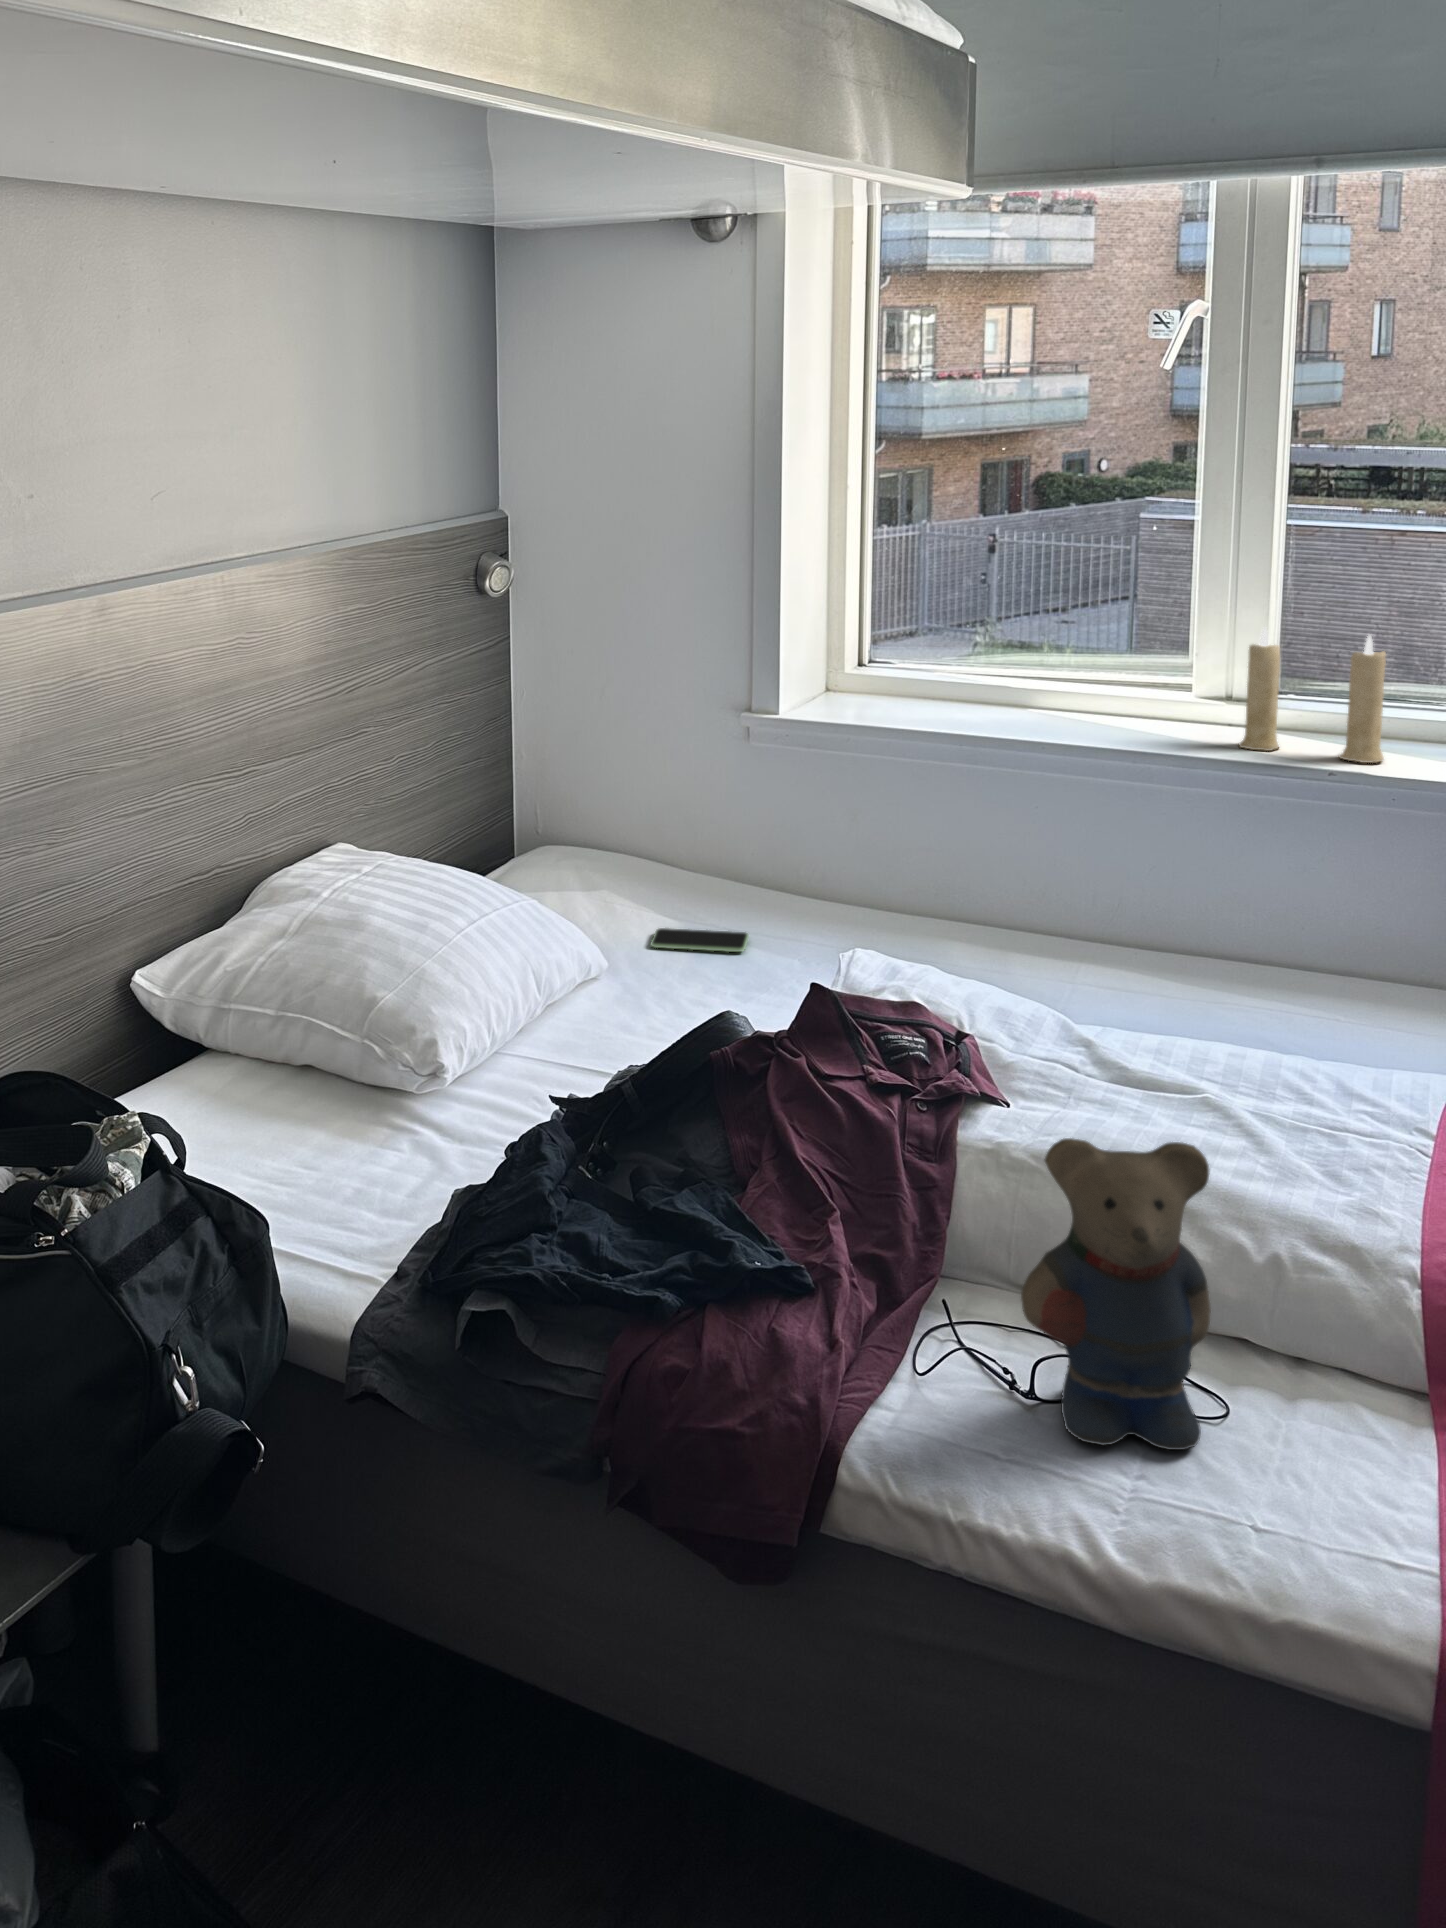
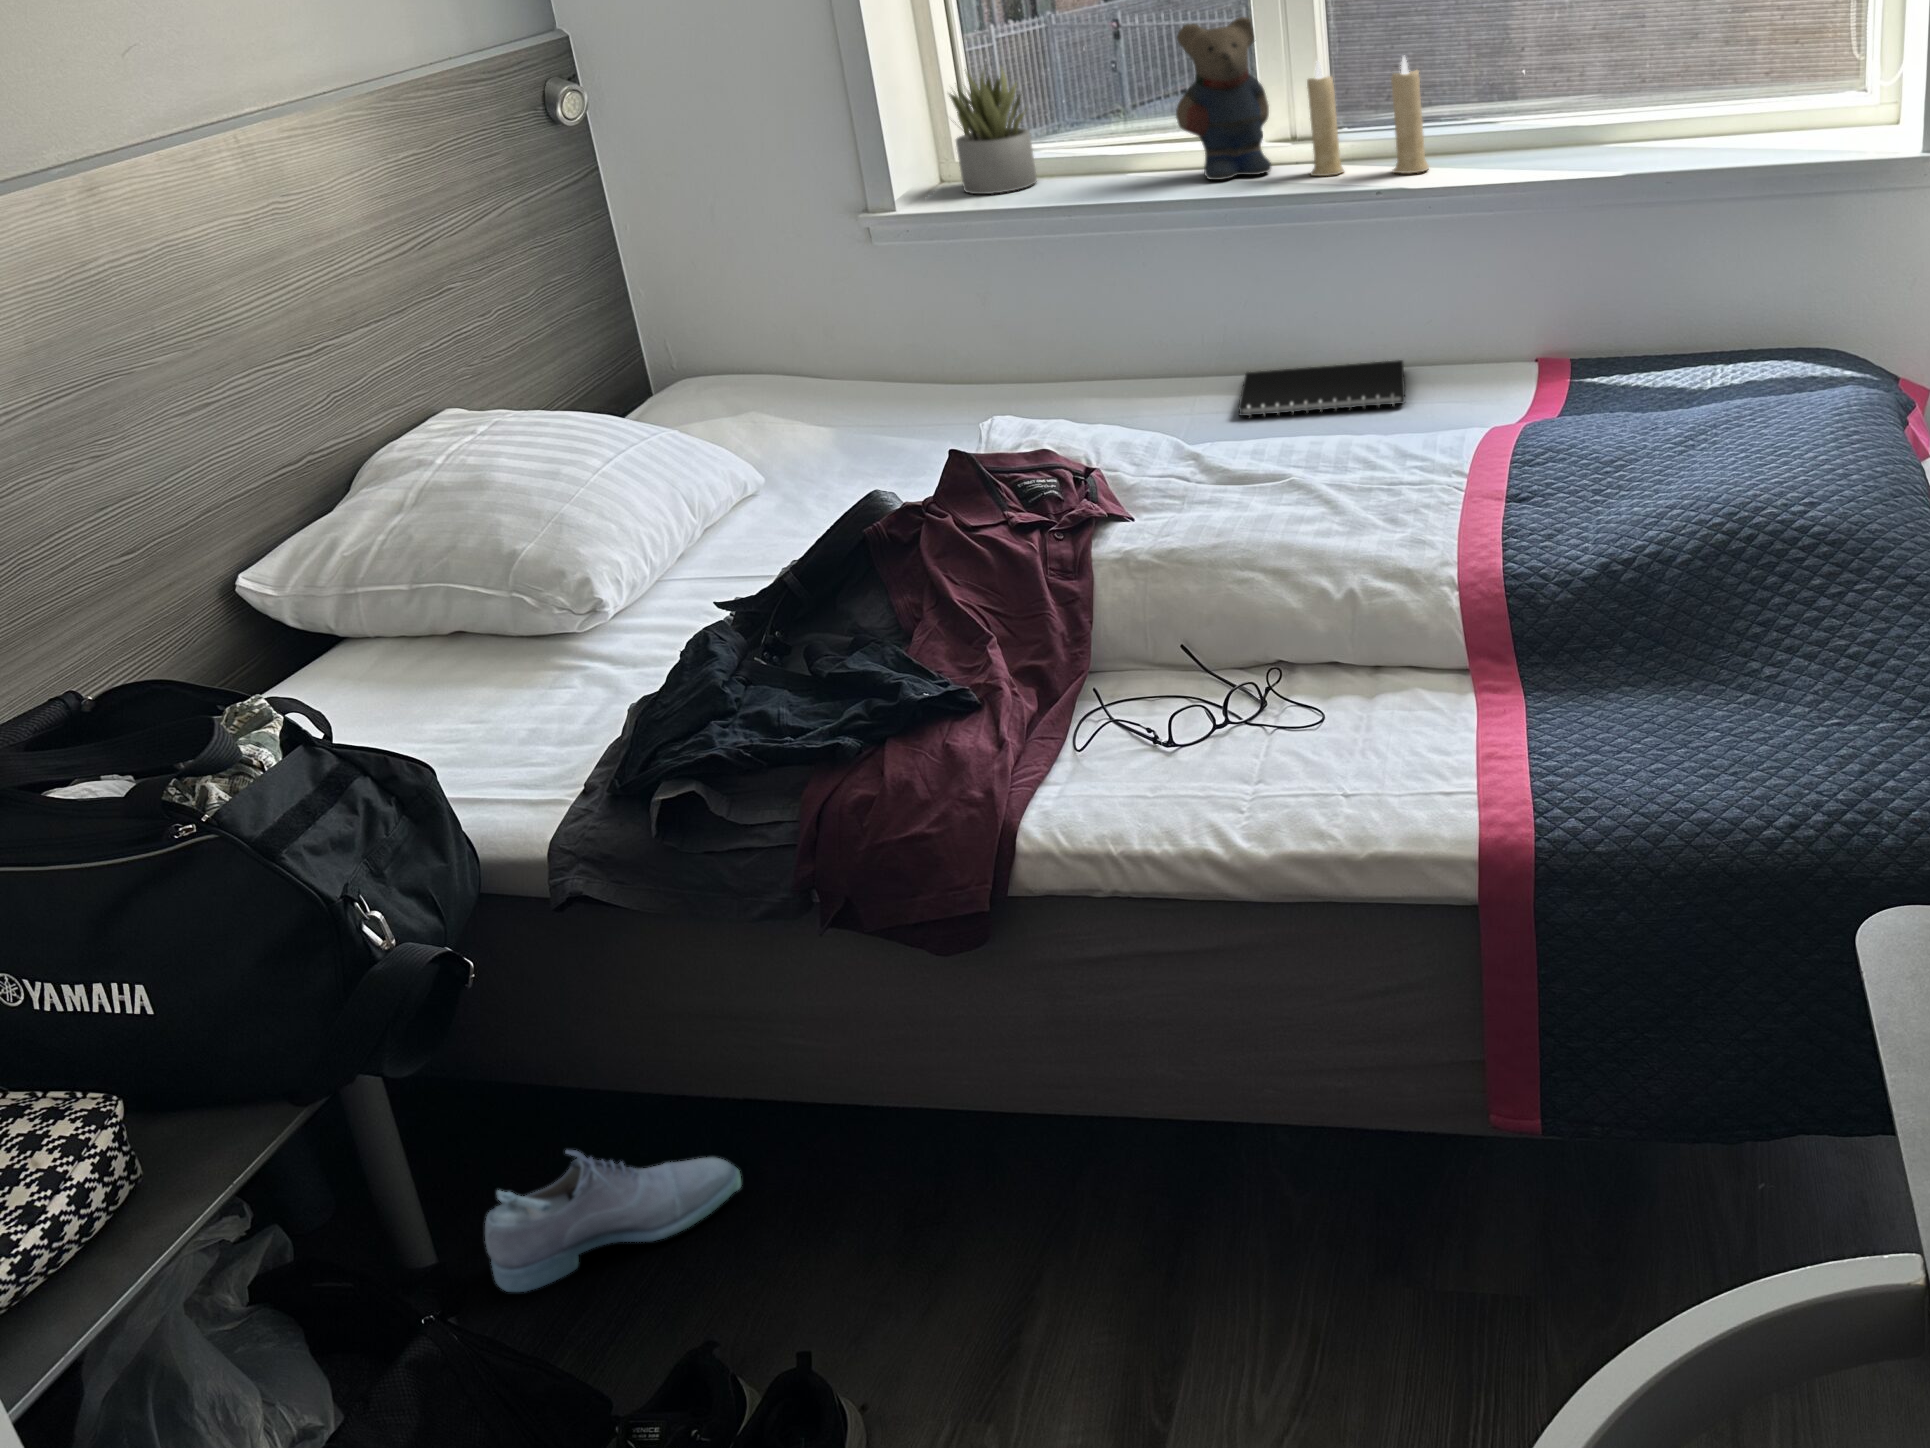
succulent plant: none [849,587,936,715] -> present [949,69,1037,194]
smartphone: present [651,928,749,952] -> none [799,423,895,454]
notebook: none [1126,949,1330,1024] -> present [1238,360,1405,417]
teddy bear: present [1021,1138,1211,1450] -> present [1176,17,1271,180]
shoe: none [206,1654,465,1802] -> present [485,1150,741,1292]

